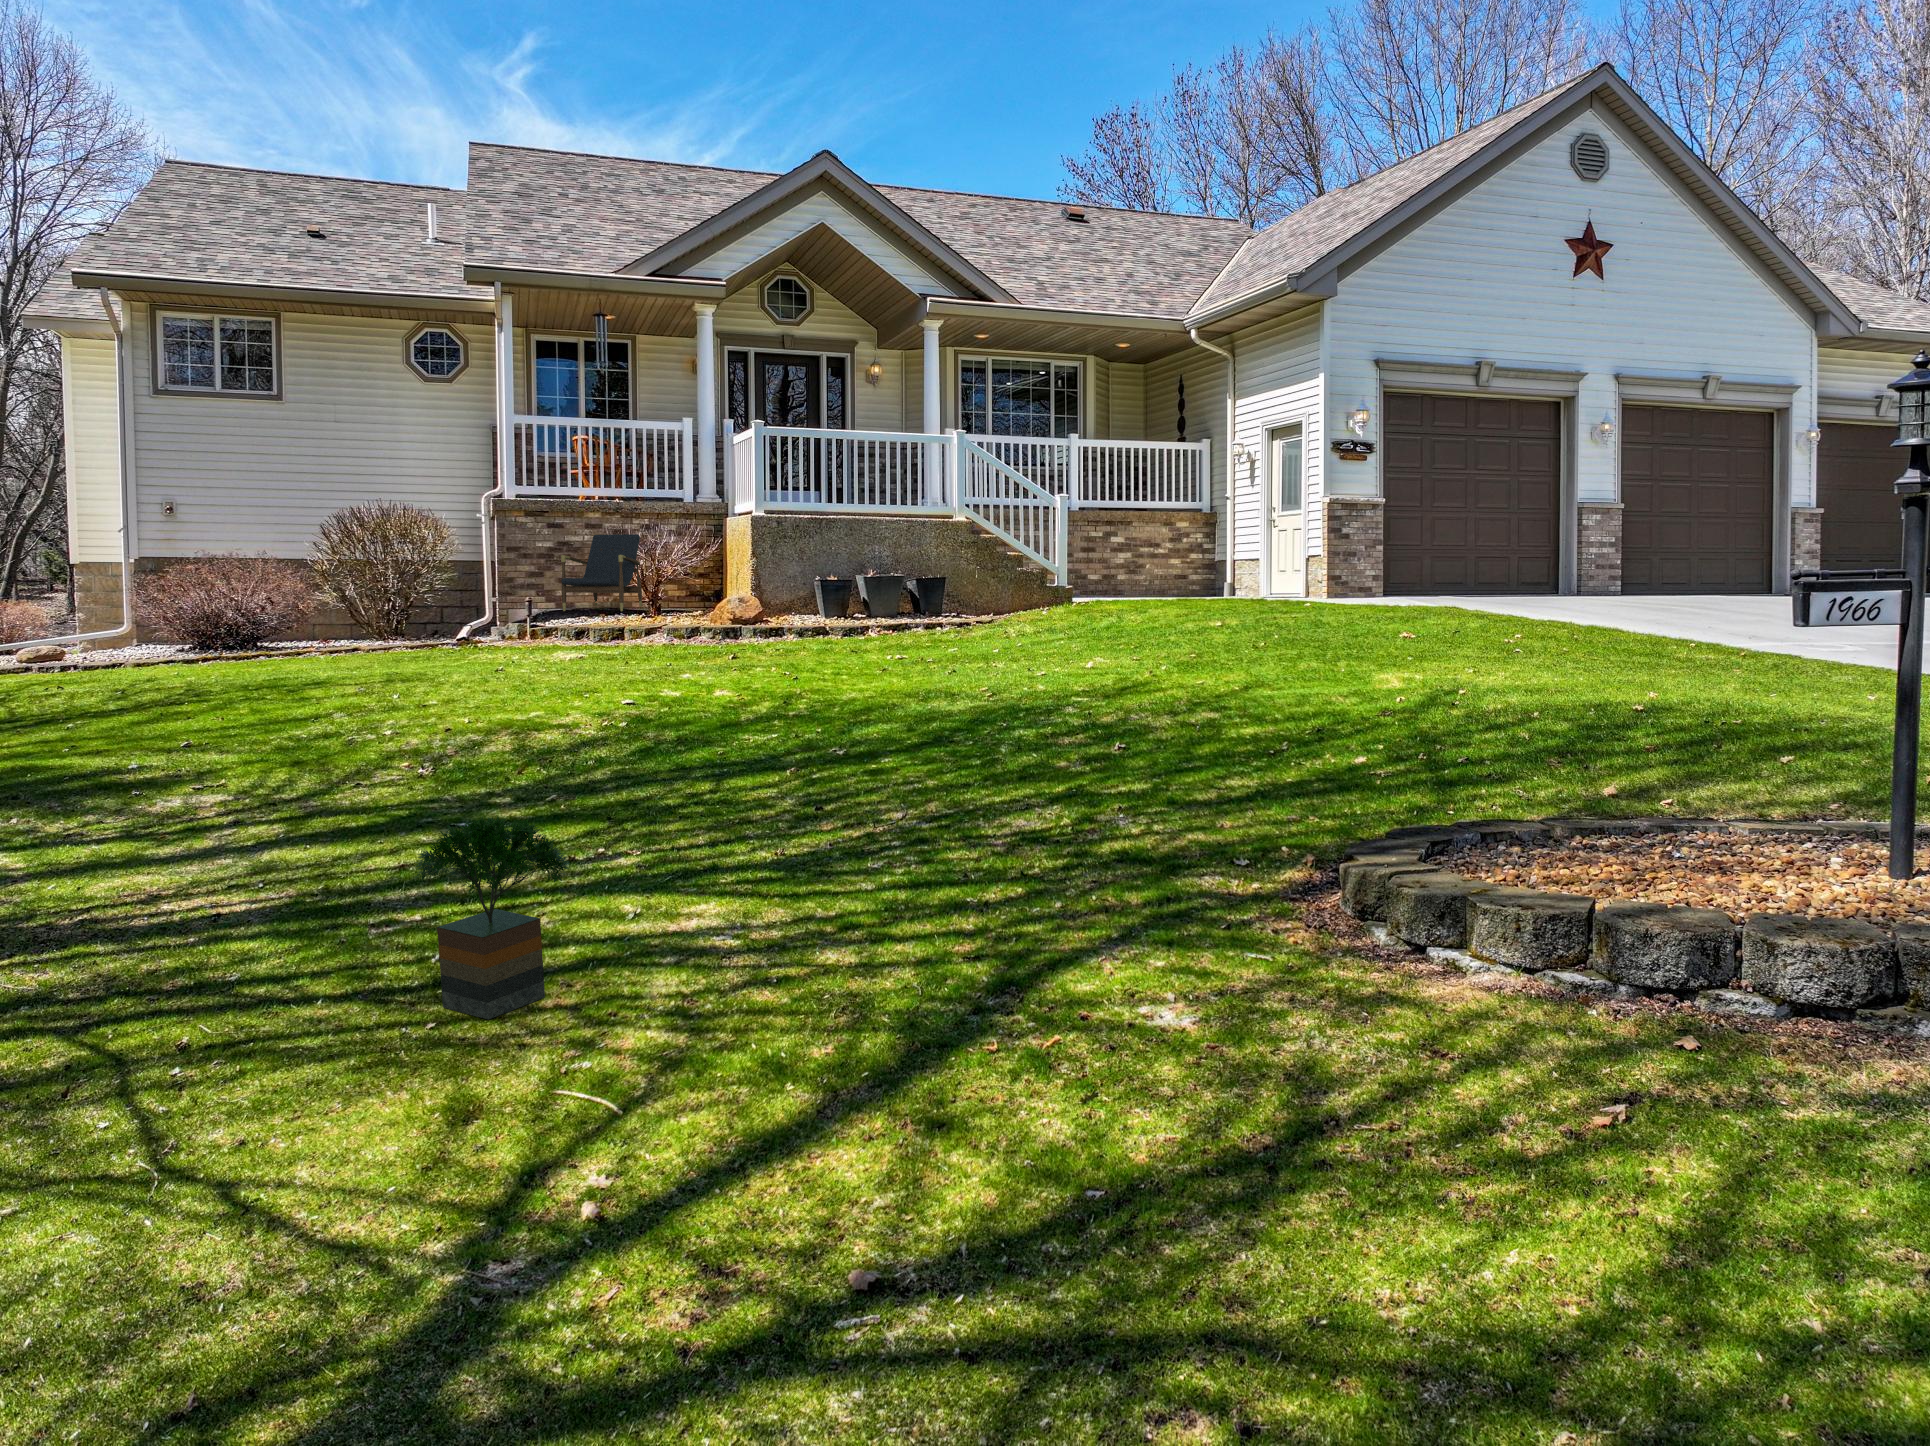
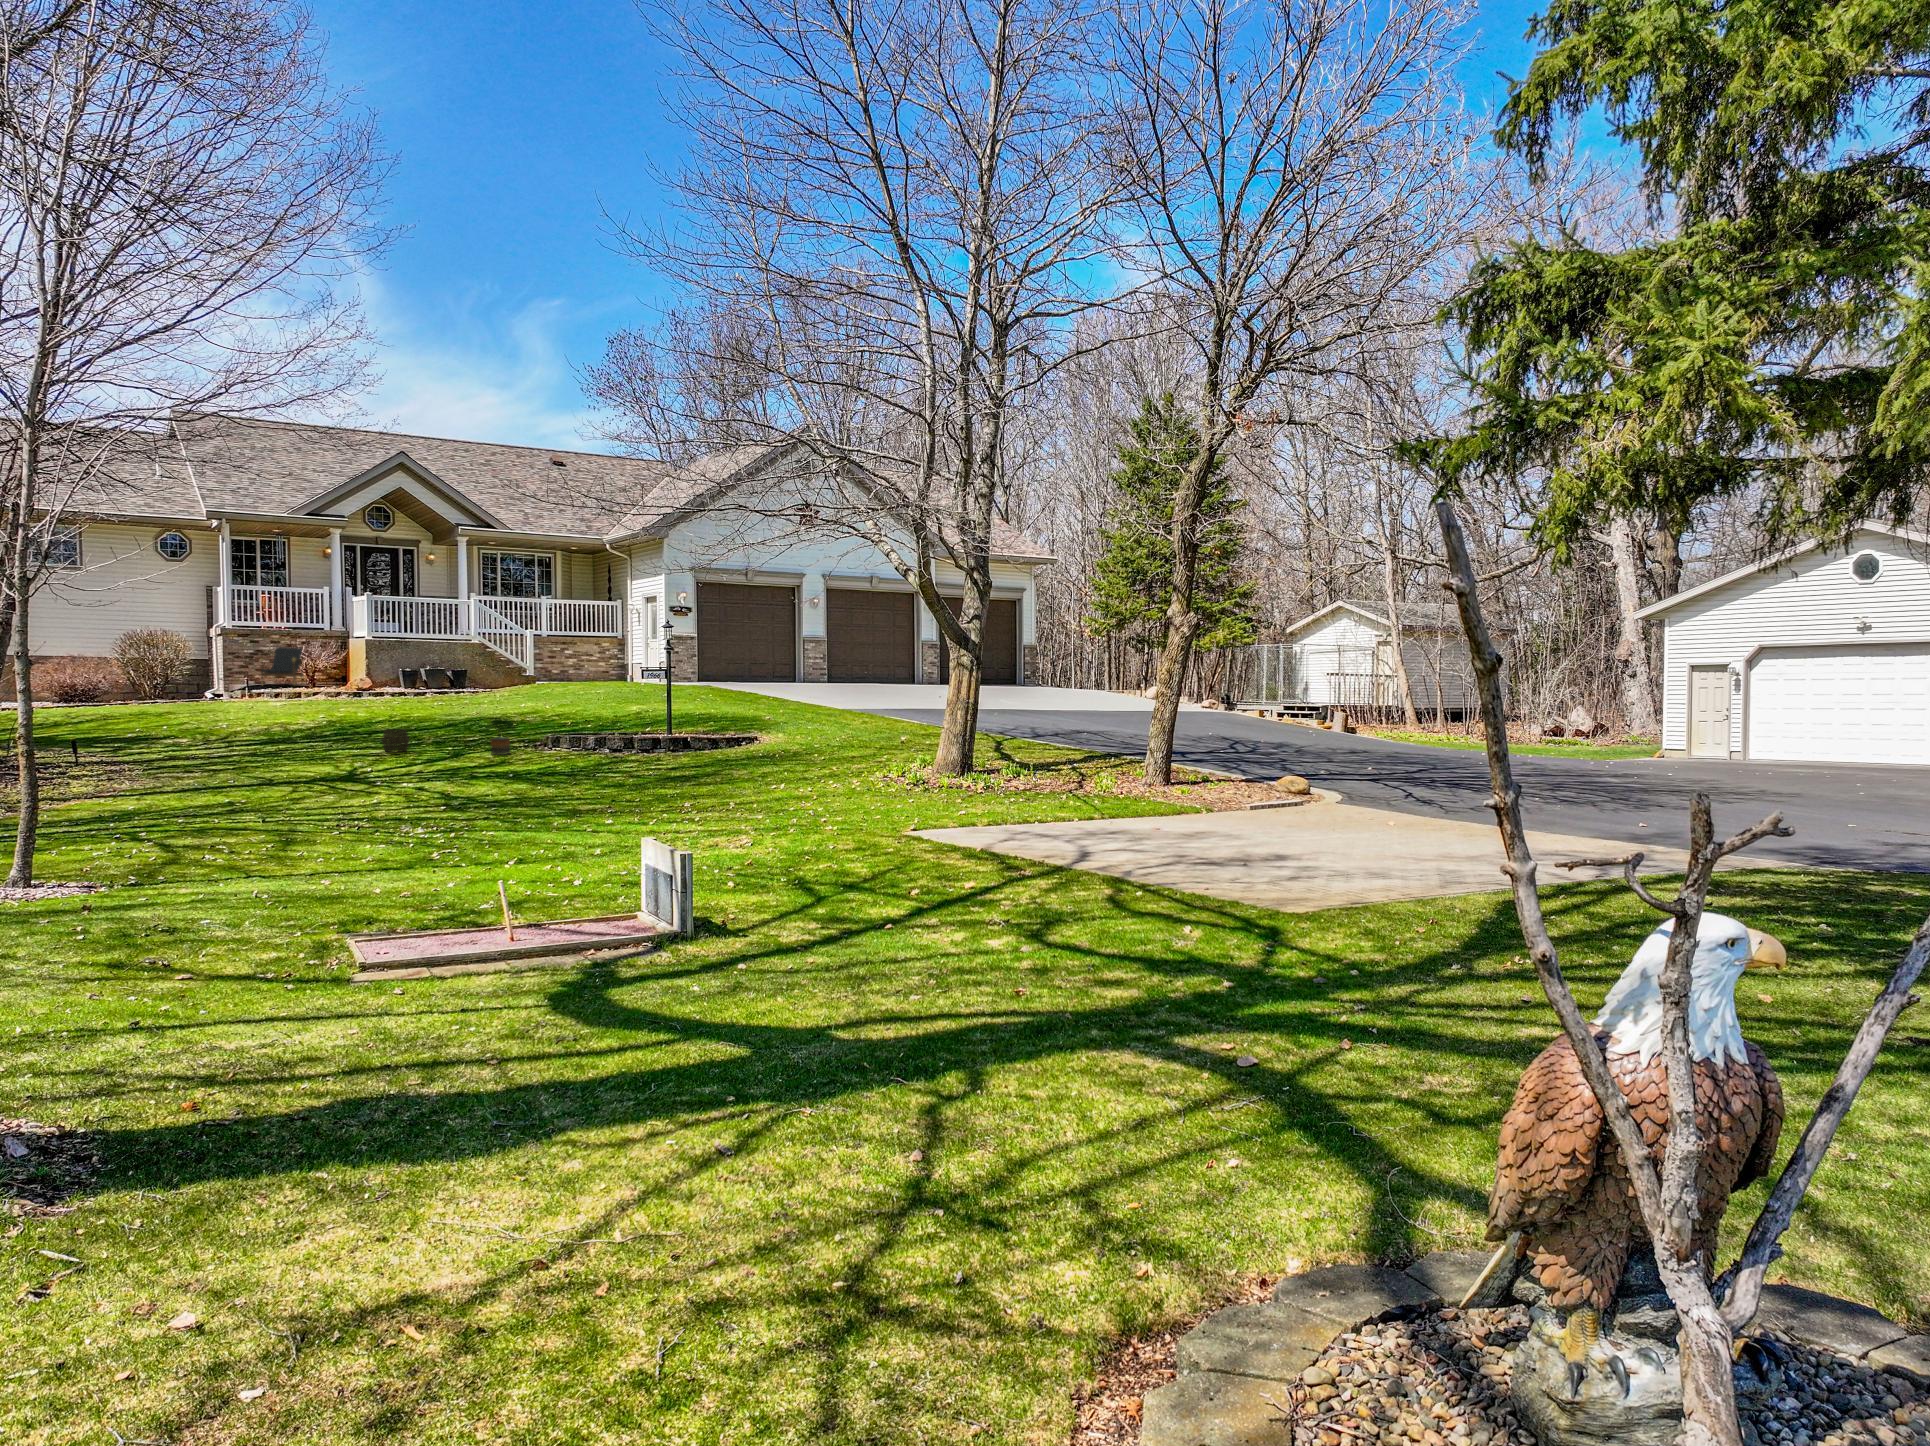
potted tree: present [415,816,569,1020] -> present [488,719,515,755]
woven basket: none [716,988,892,1181] -> present [382,729,409,752]

